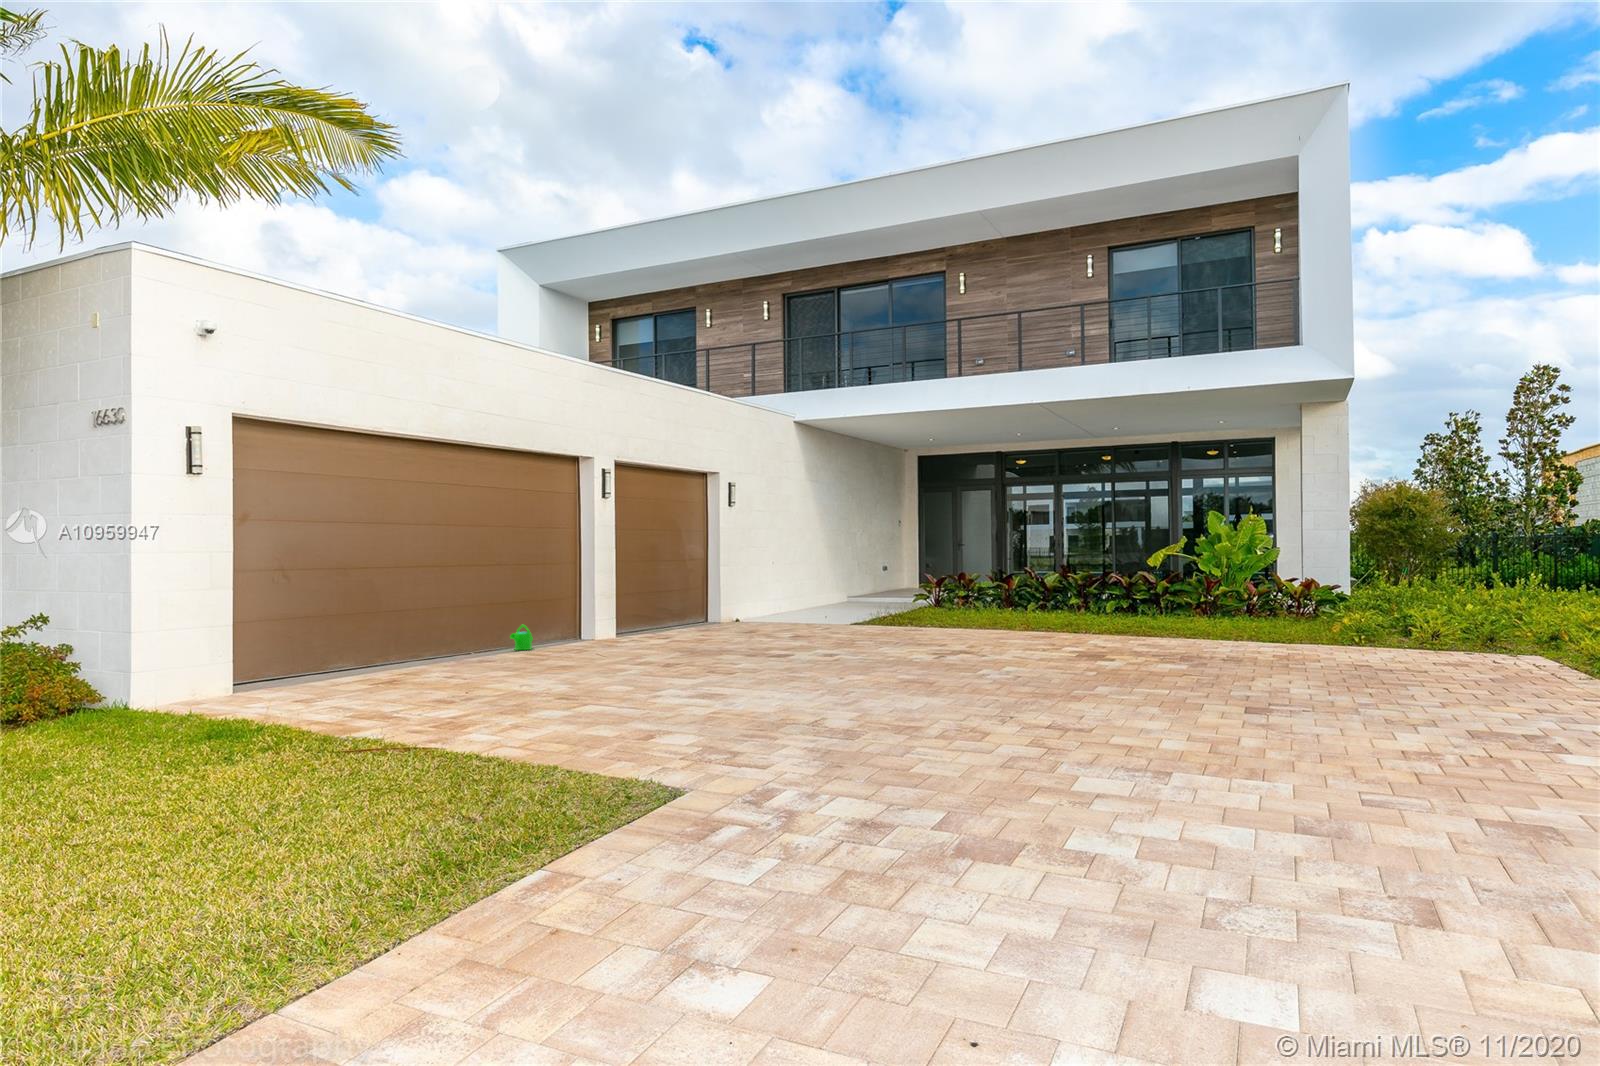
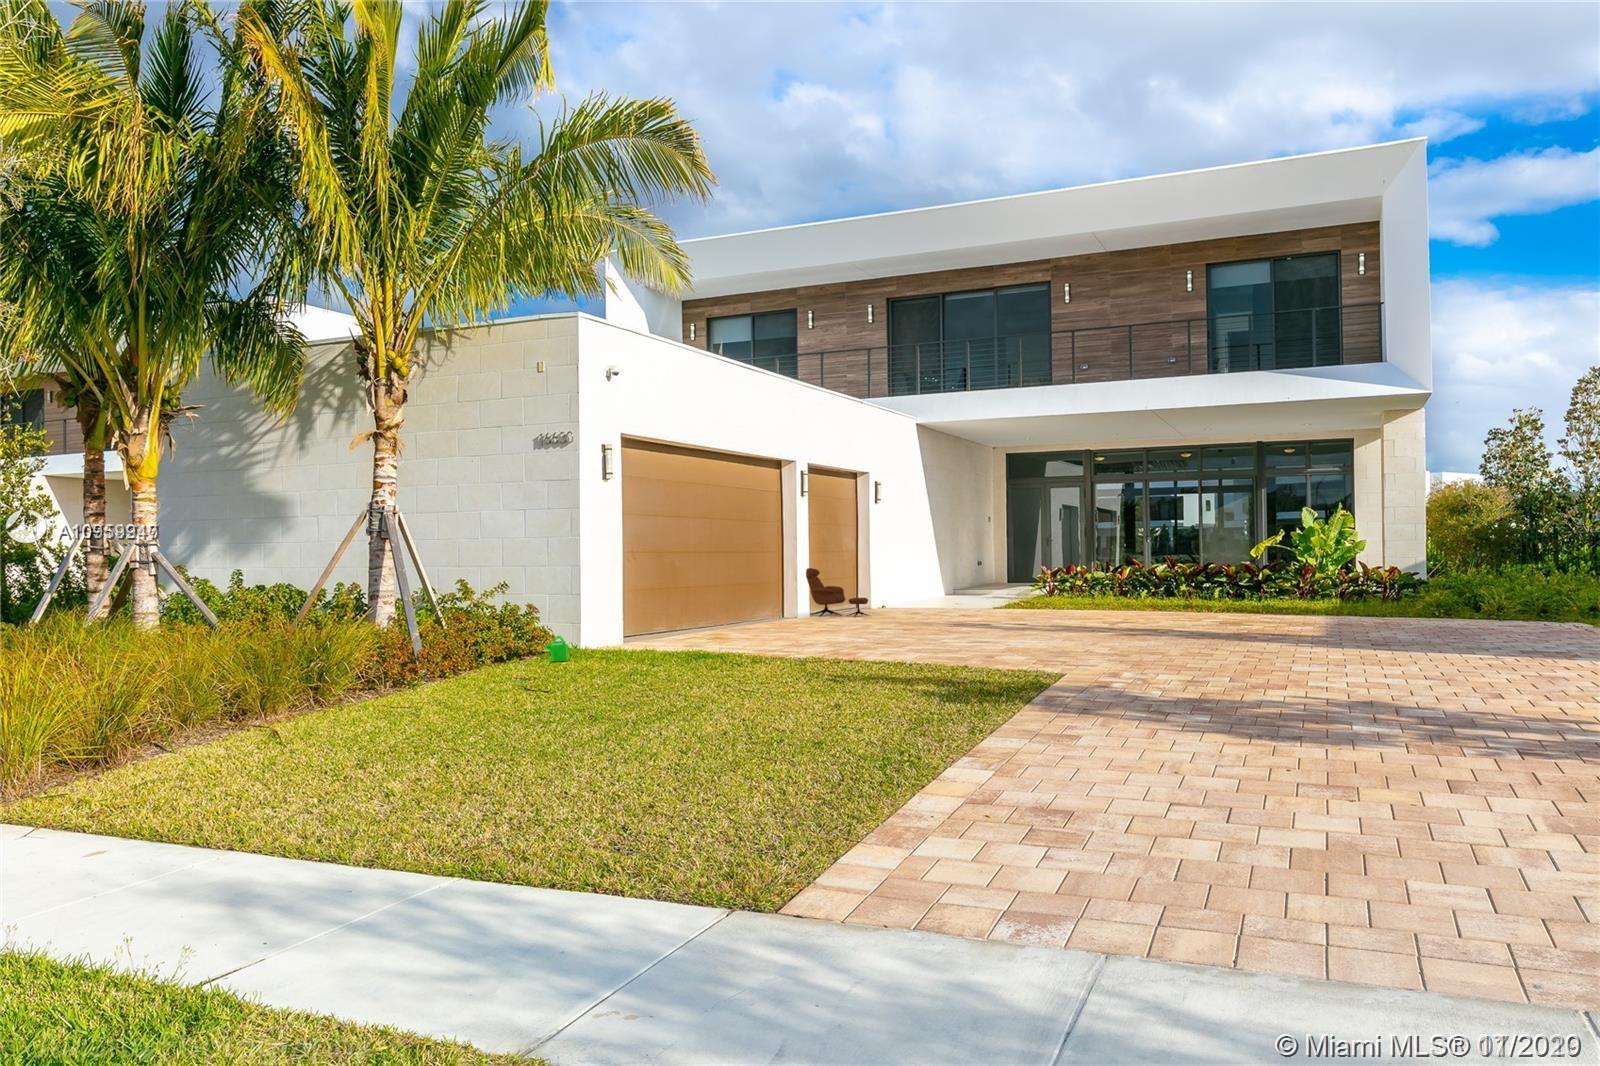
lounge chair: none [769,560,832,609] -> present [806,568,869,617]

